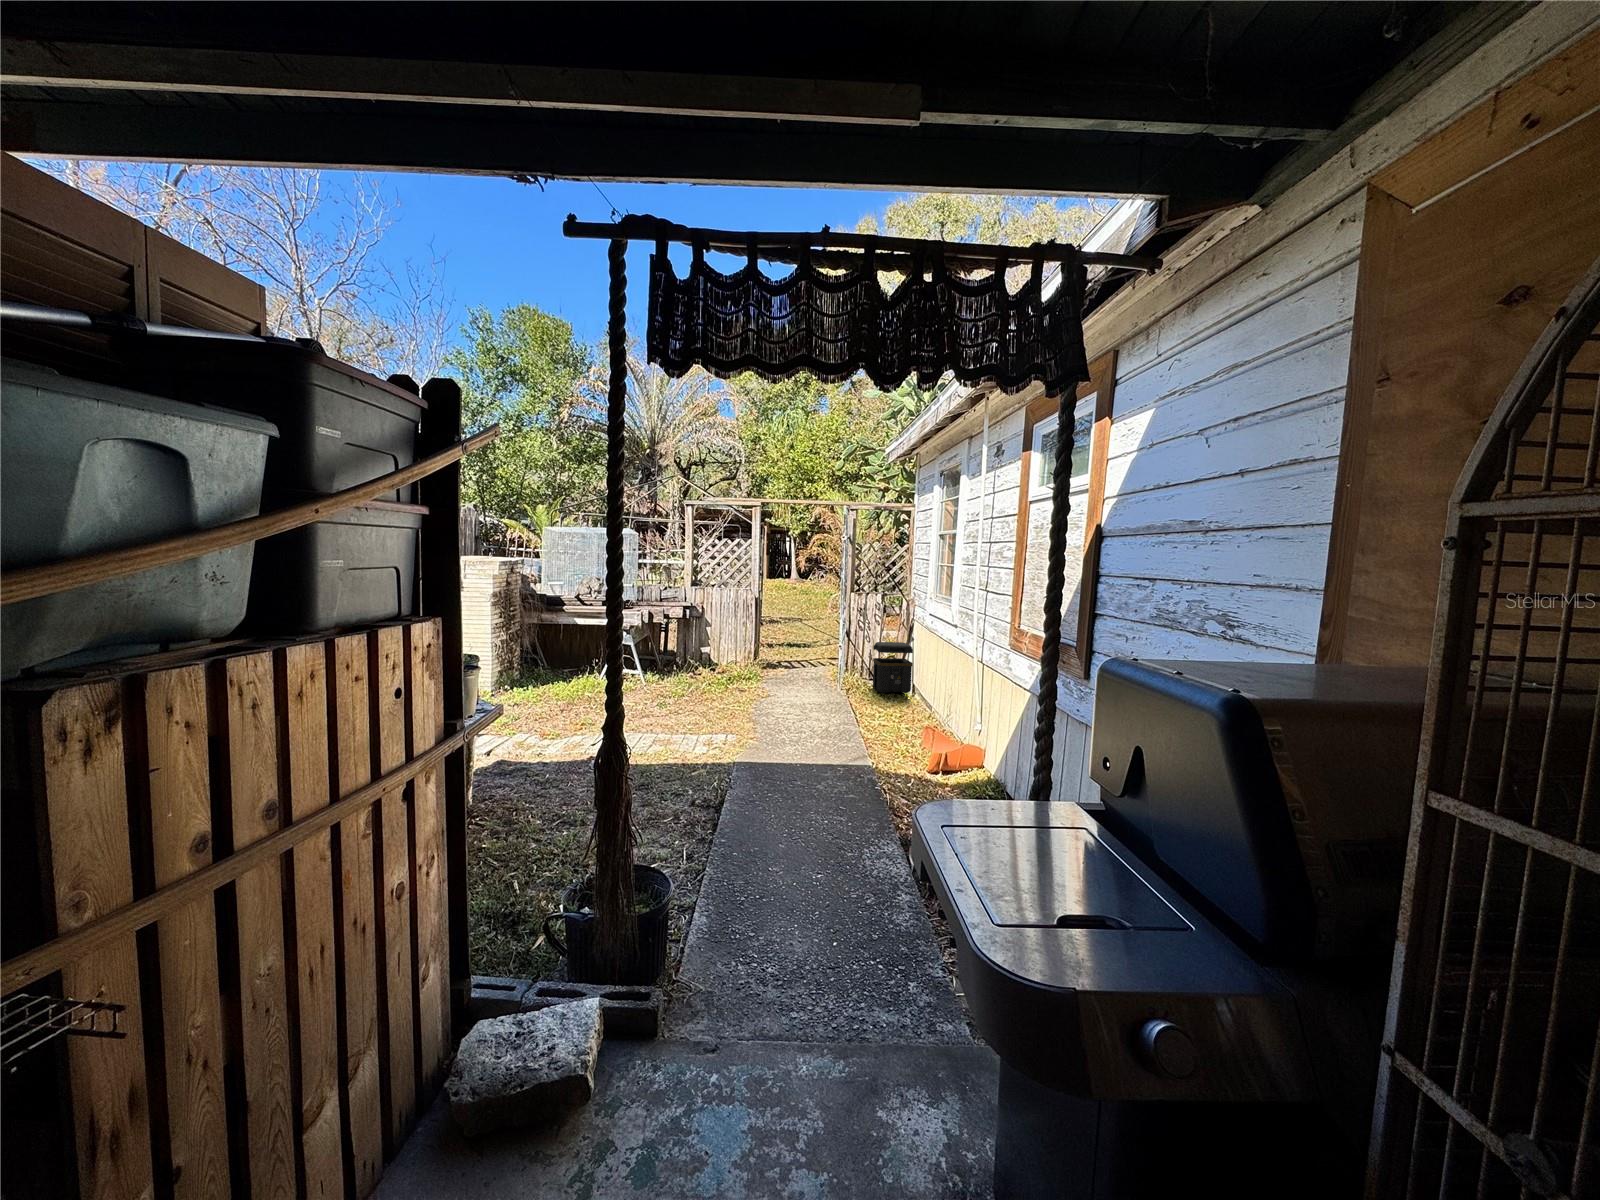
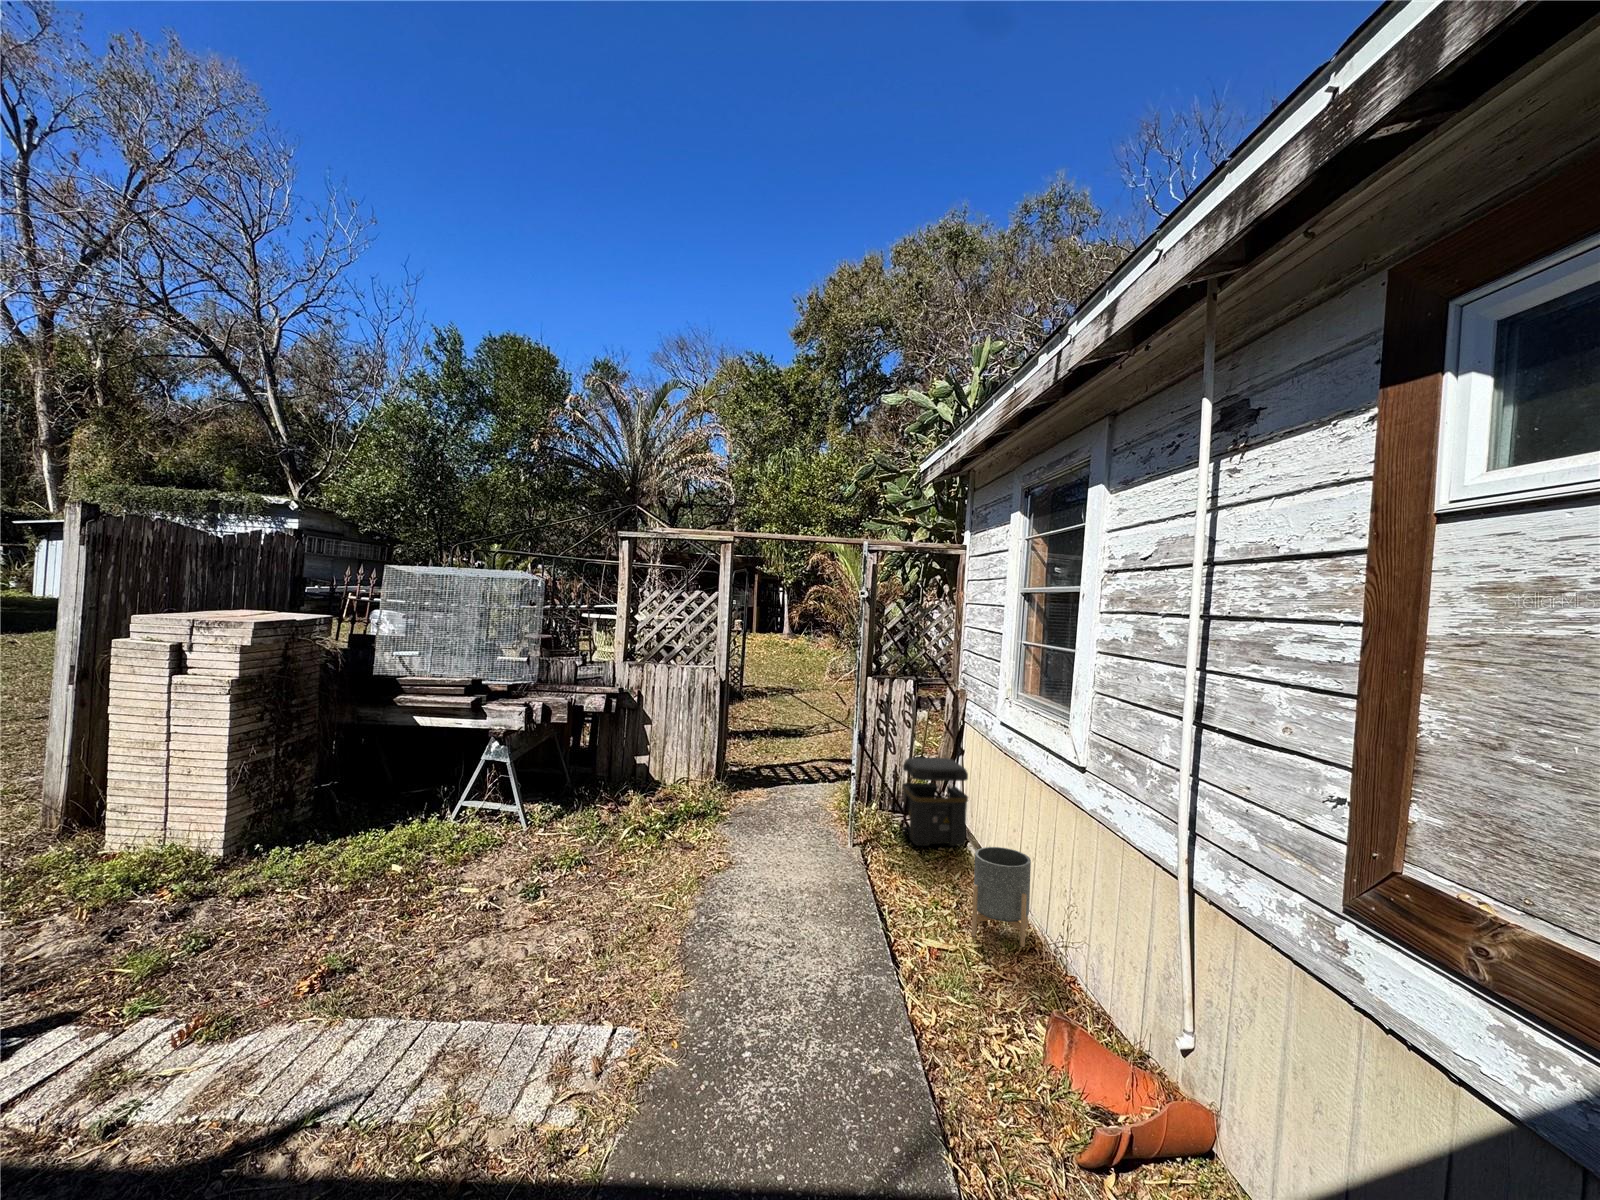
planter: none [903,676,935,723] -> present [972,847,1031,947]

